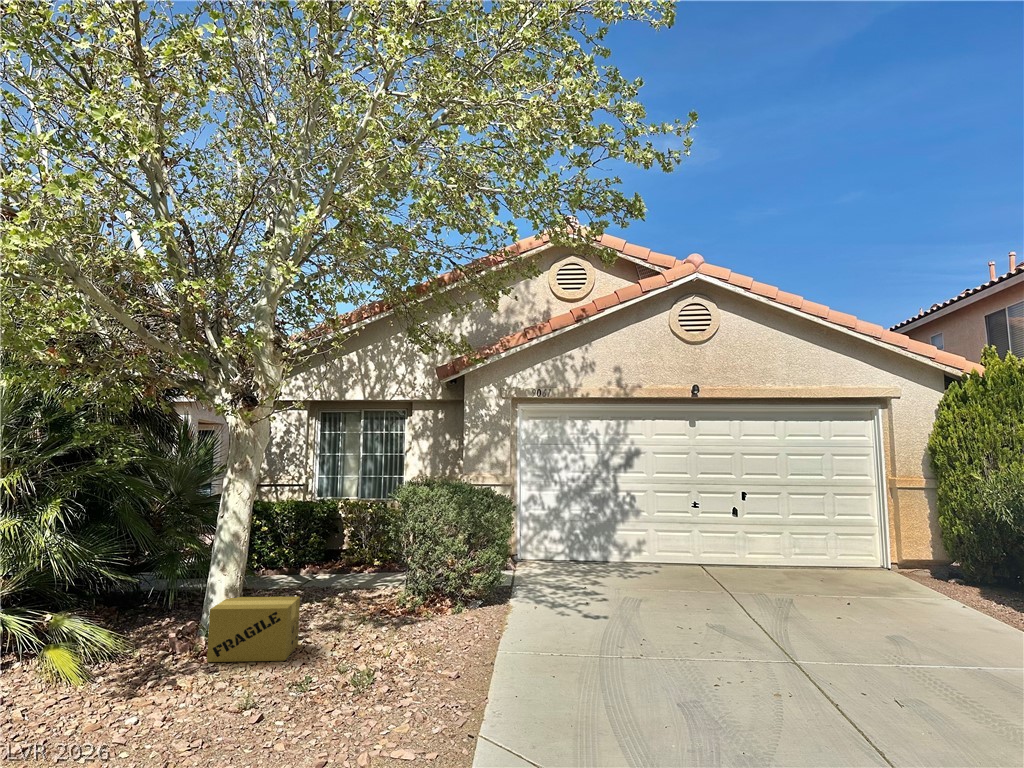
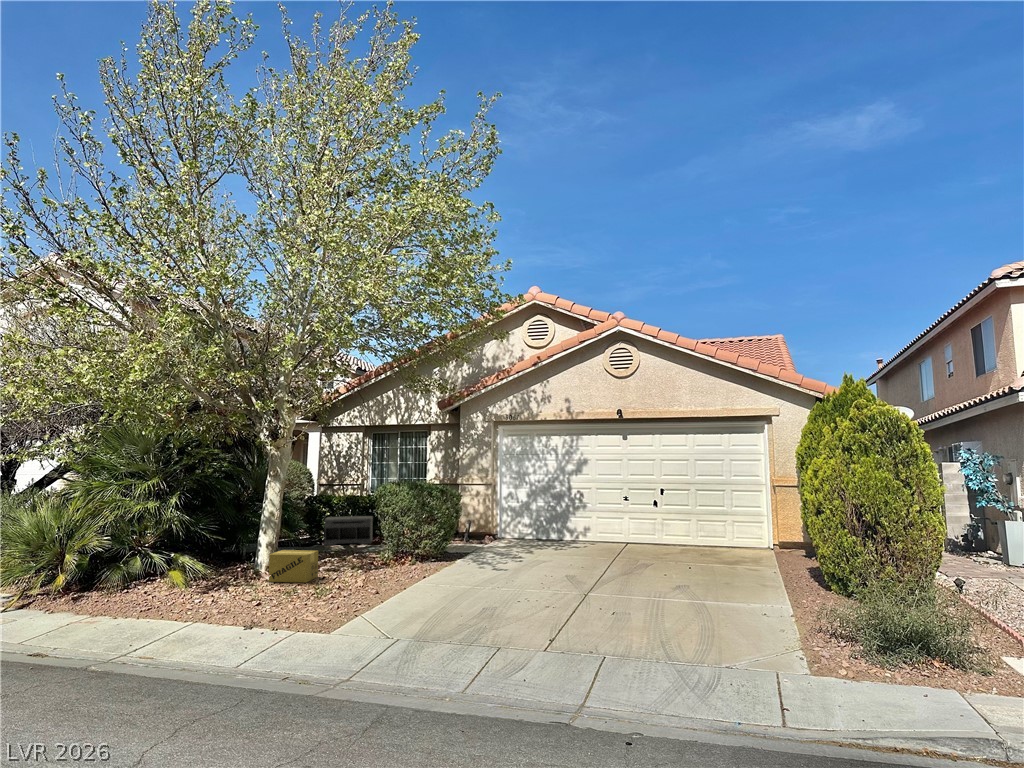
bench: none [264,530,339,577] -> present [325,516,373,545]

